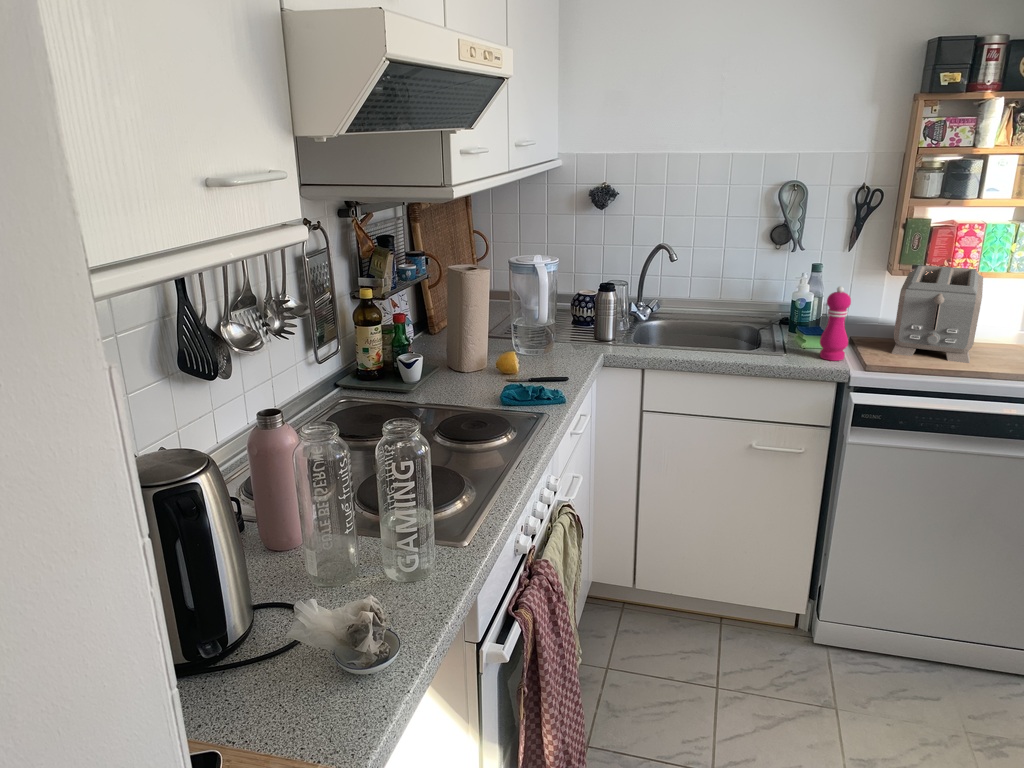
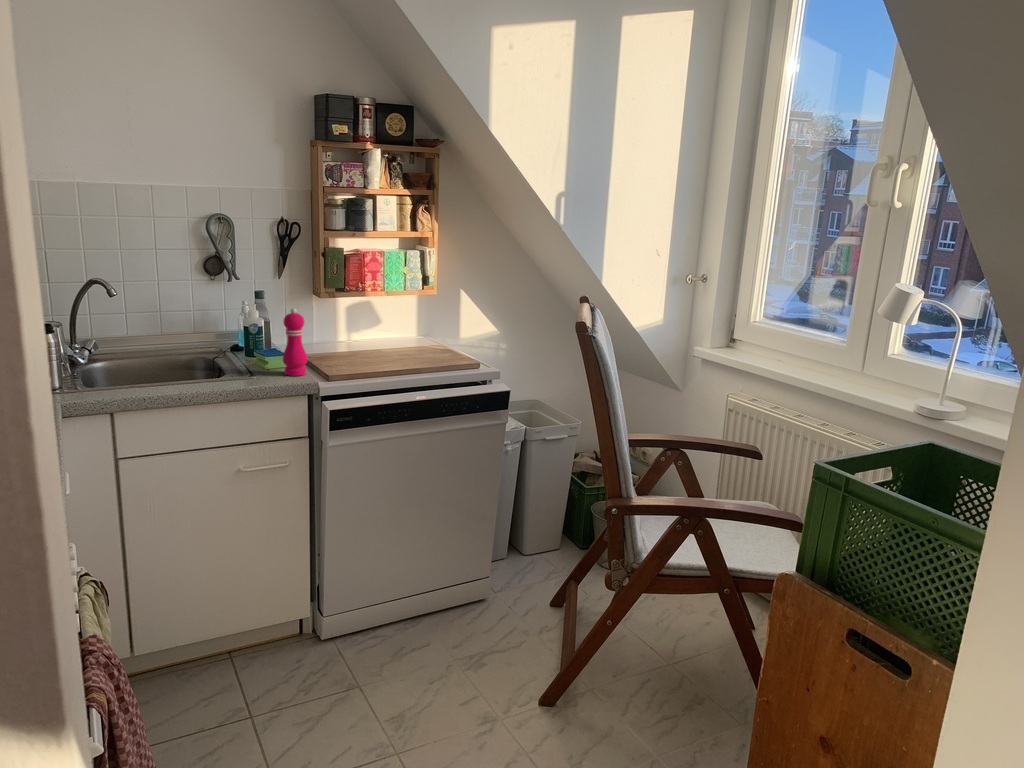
toaster: present [891,265,983,363] -> none [334,288,399,365]

